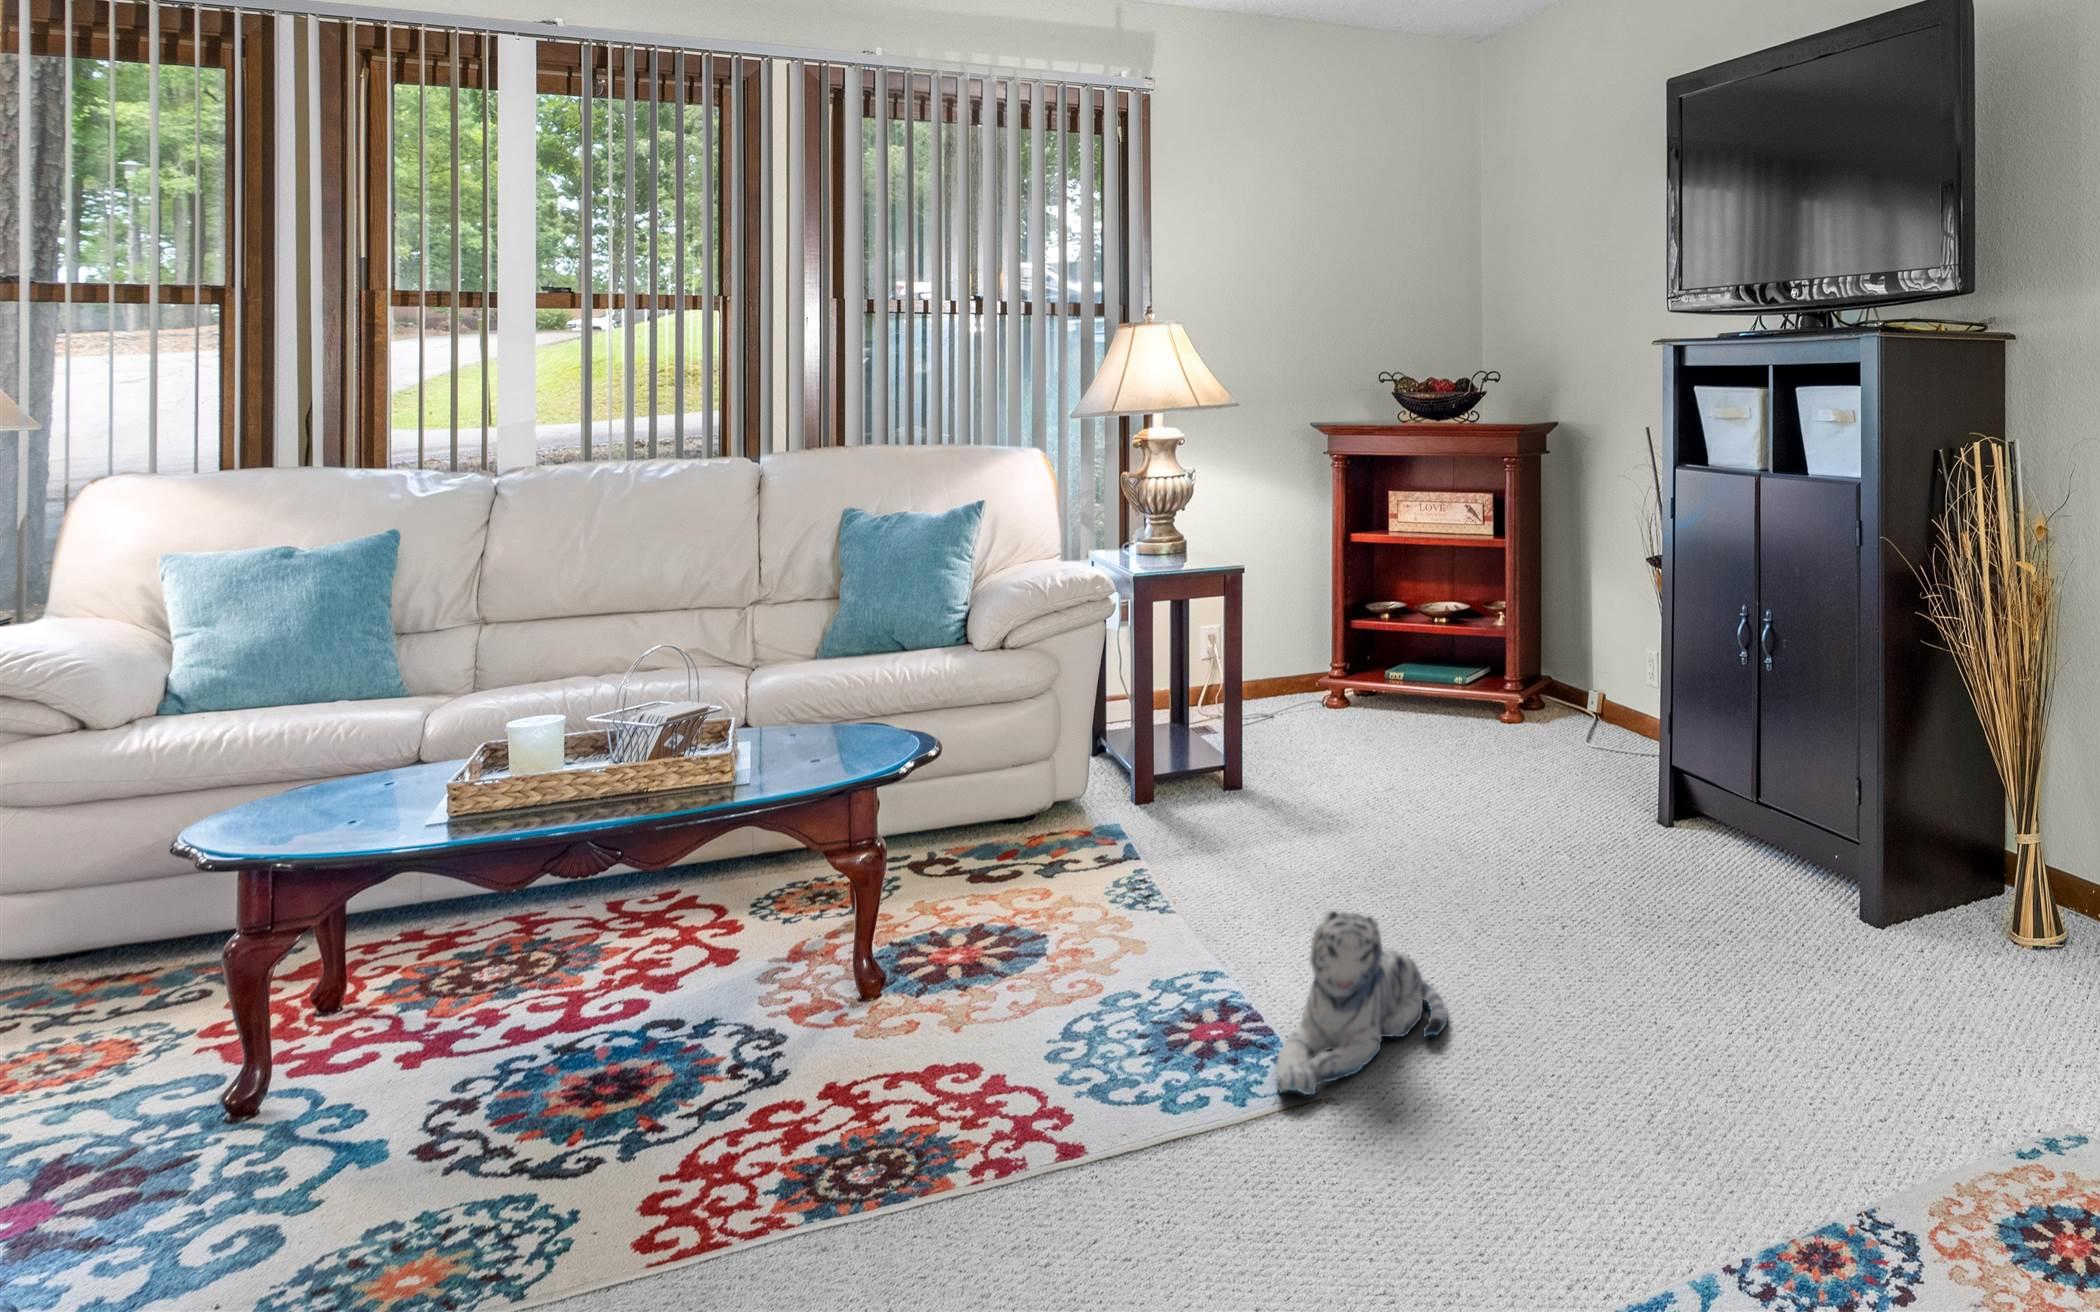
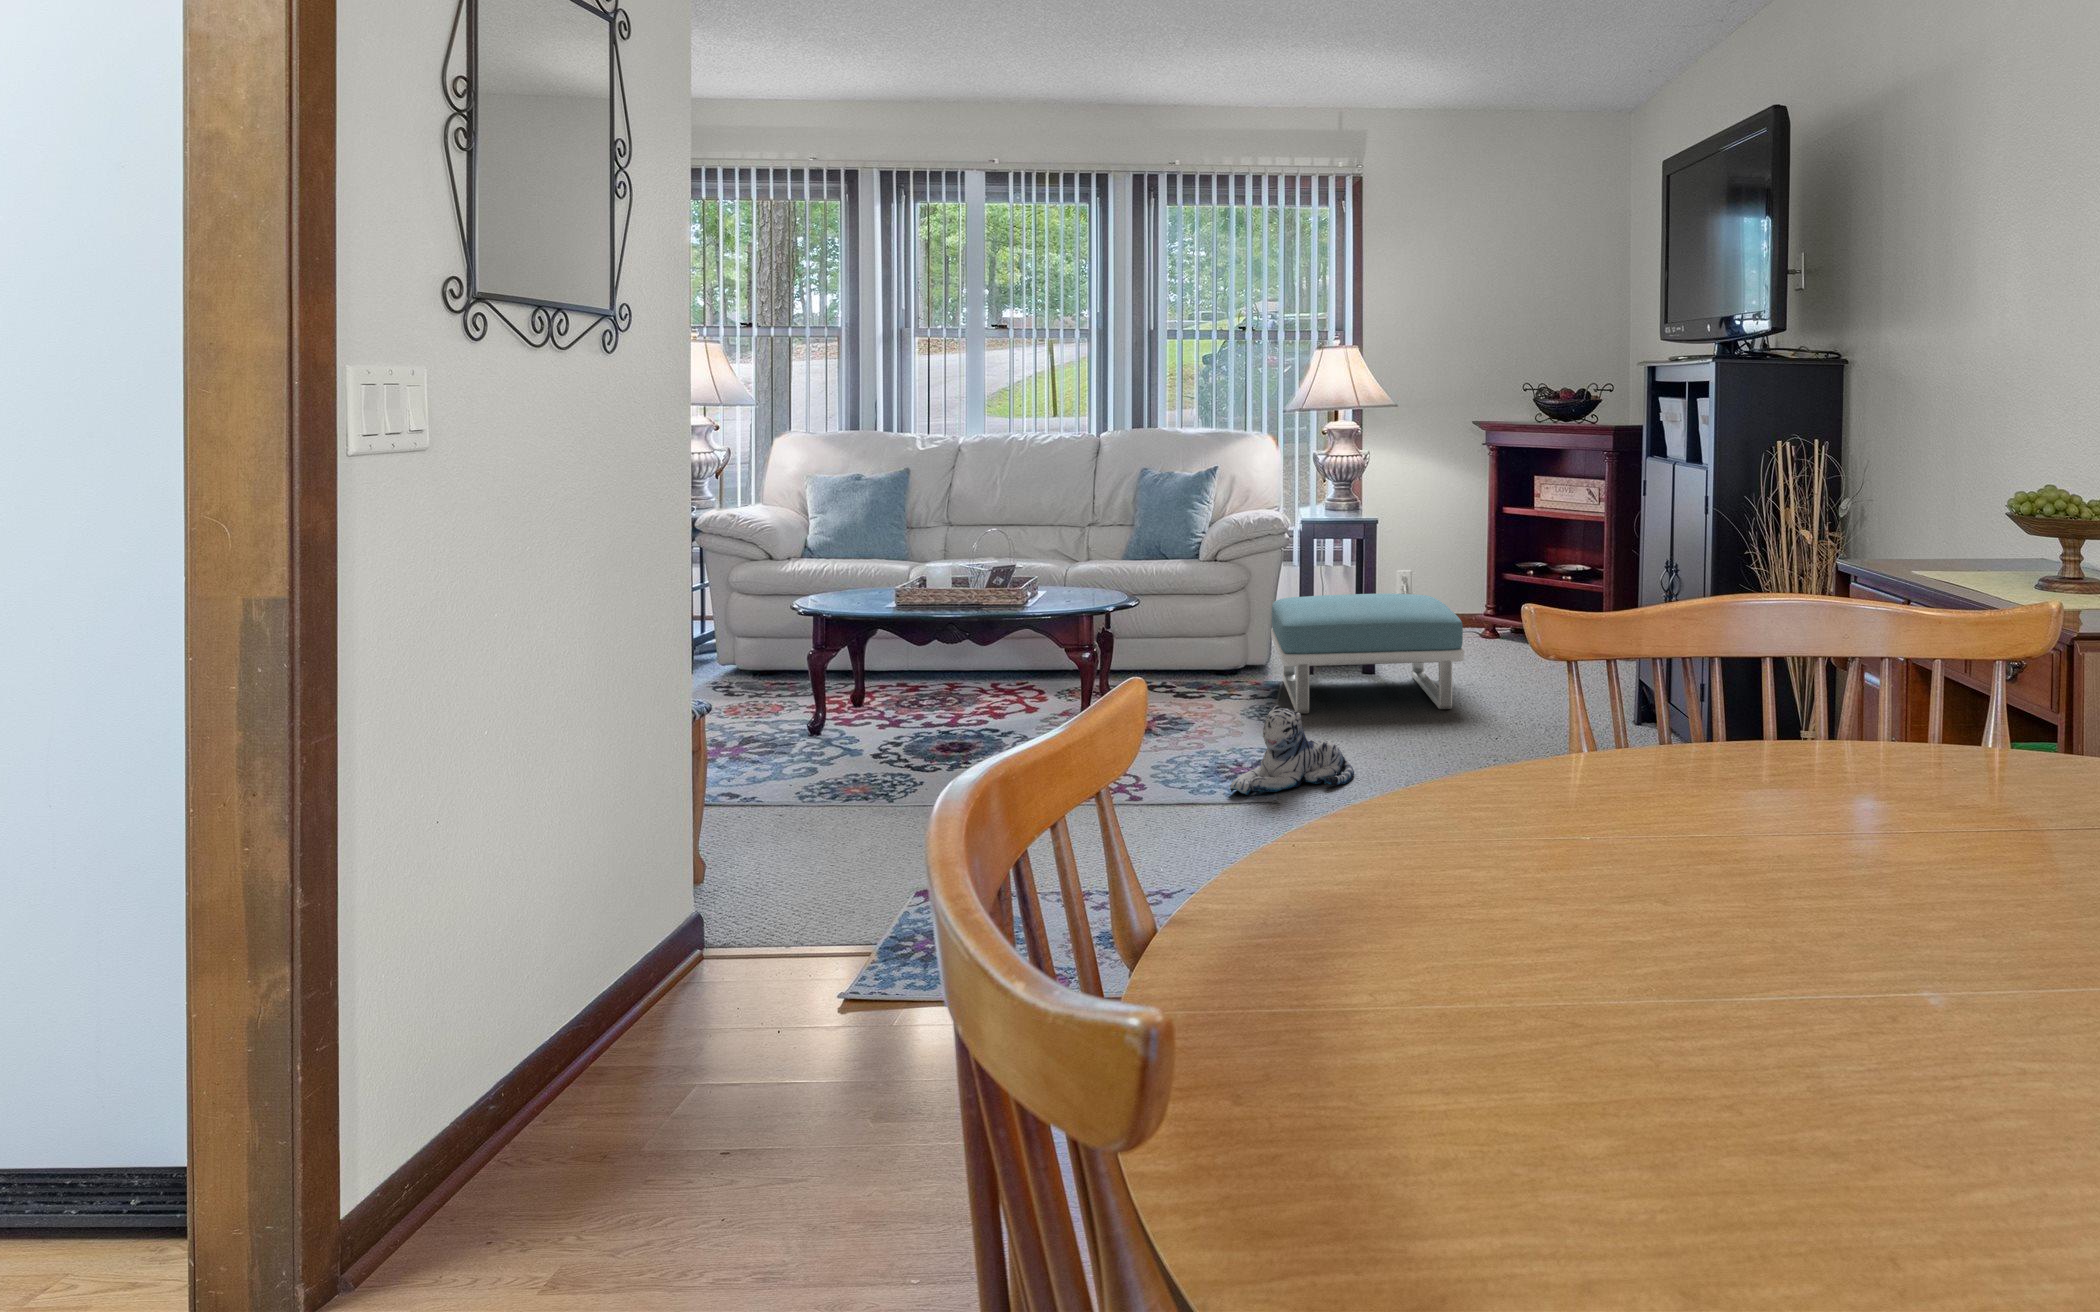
footstool: none [1099,666,1435,880] -> present [1271,594,1464,714]

